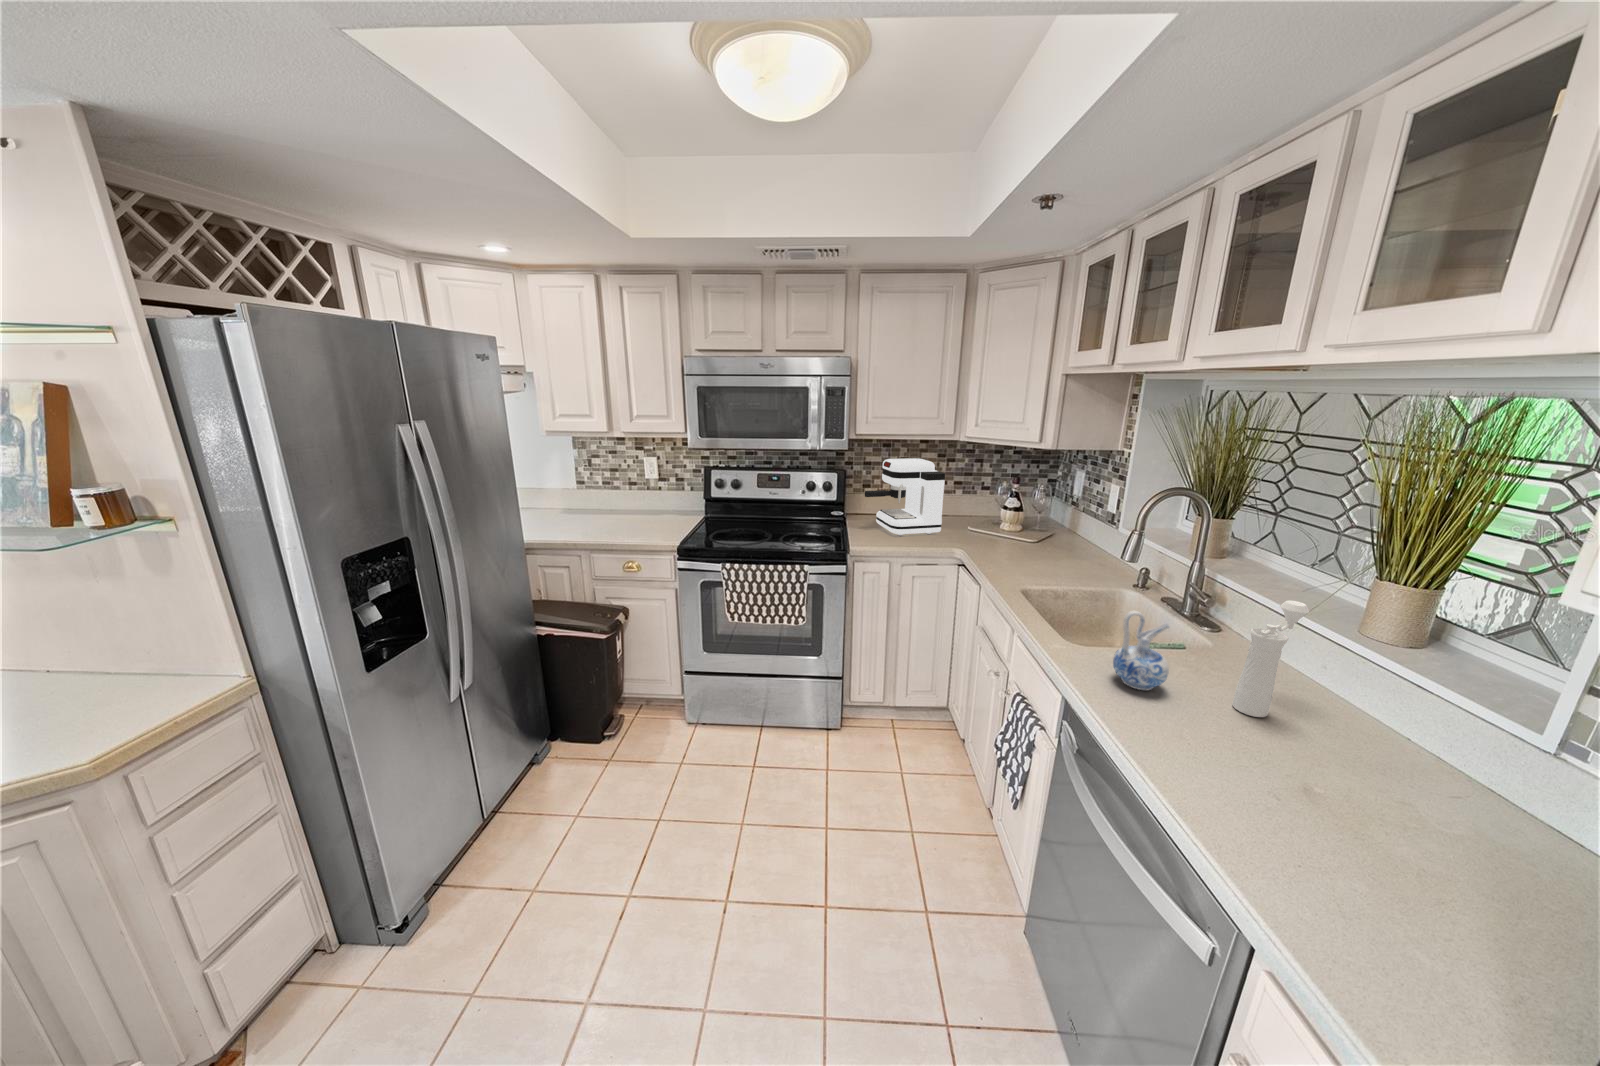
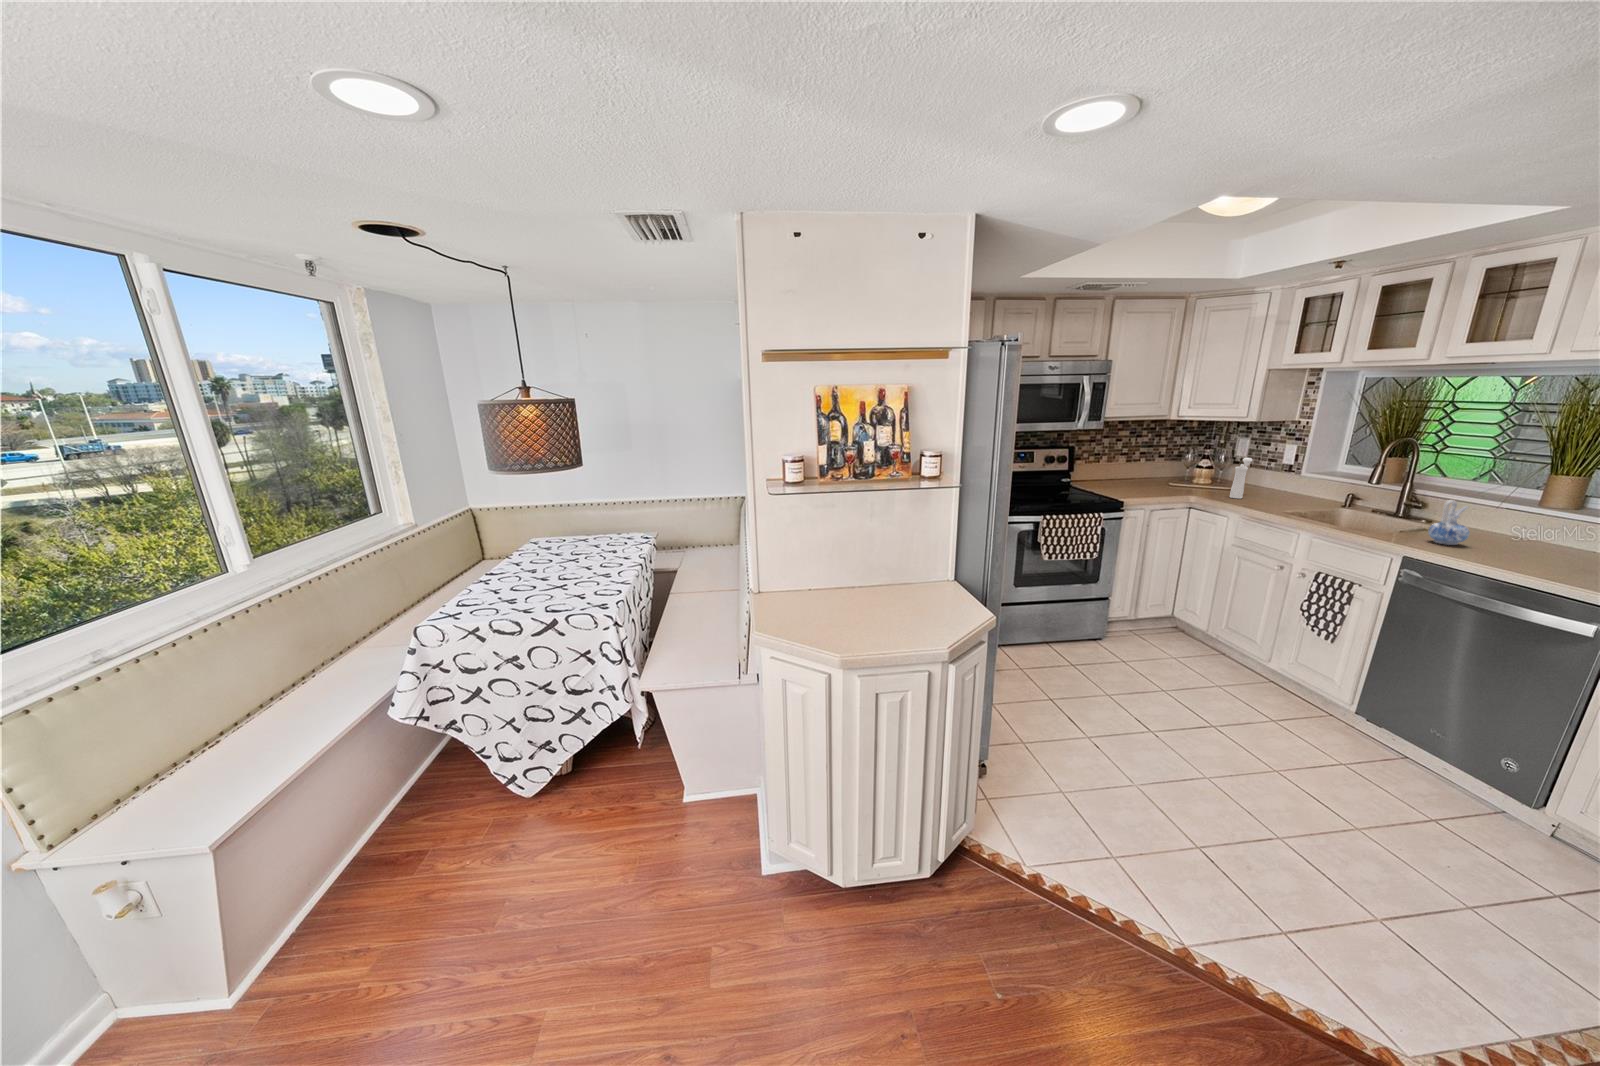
coffee maker: present [865,458,945,536] -> none [1103,435,1168,491]
pepper mill: present [1232,600,1309,717] -> present [1229,458,1252,499]

